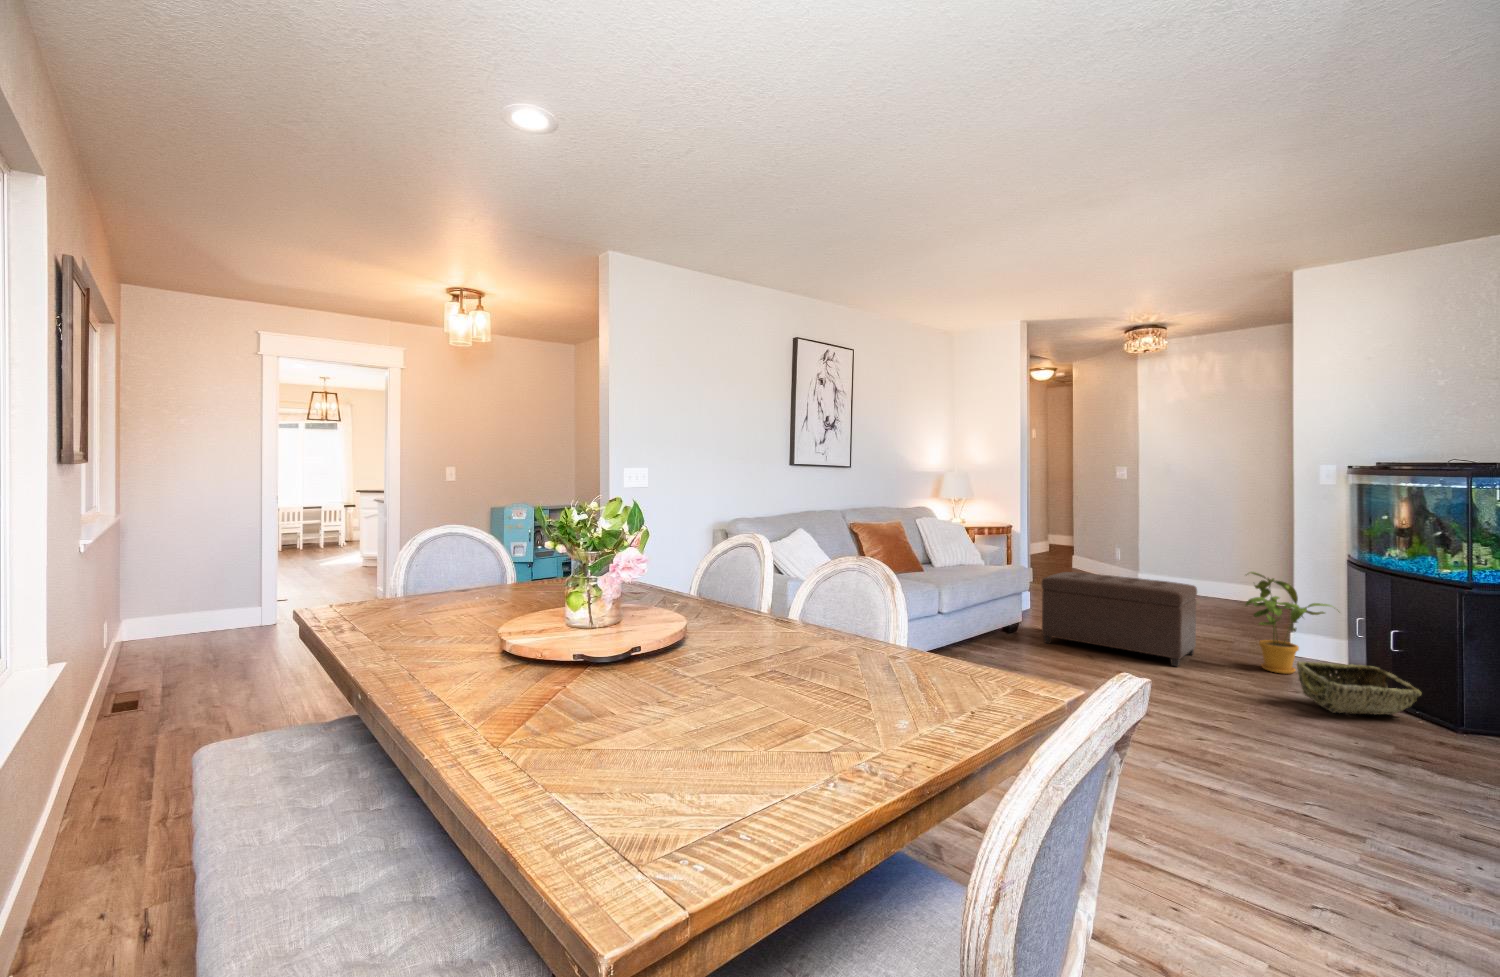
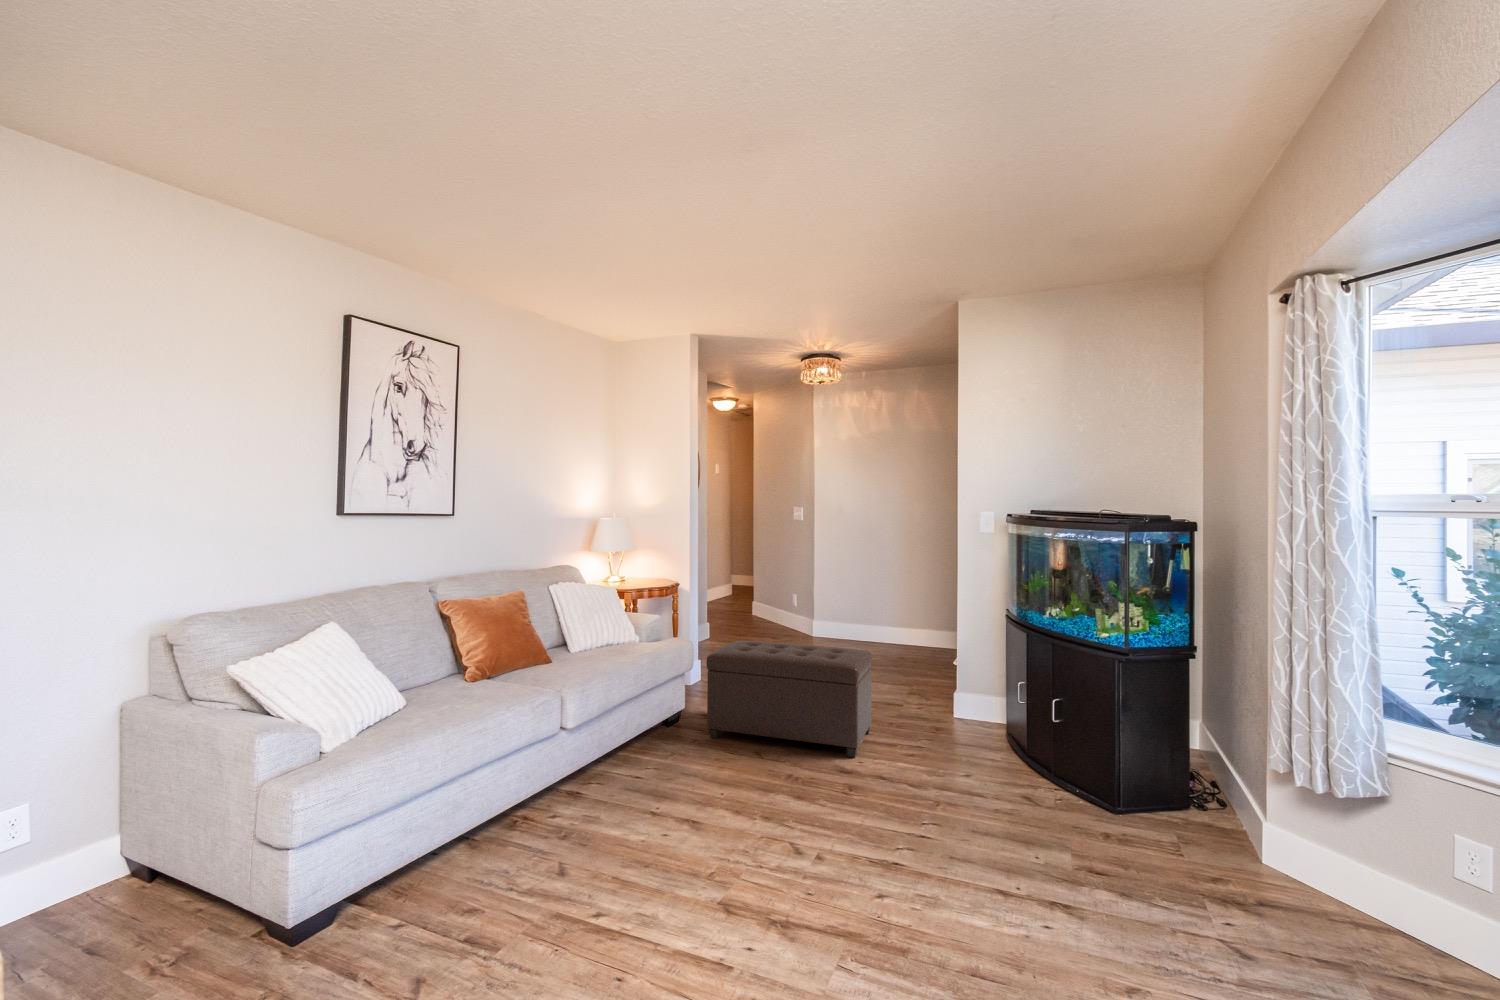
house plant: present [1246,572,1332,674] -> none [917,632,1006,750]
woven basket: present [1297,662,1422,715] -> none [975,742,1089,812]

